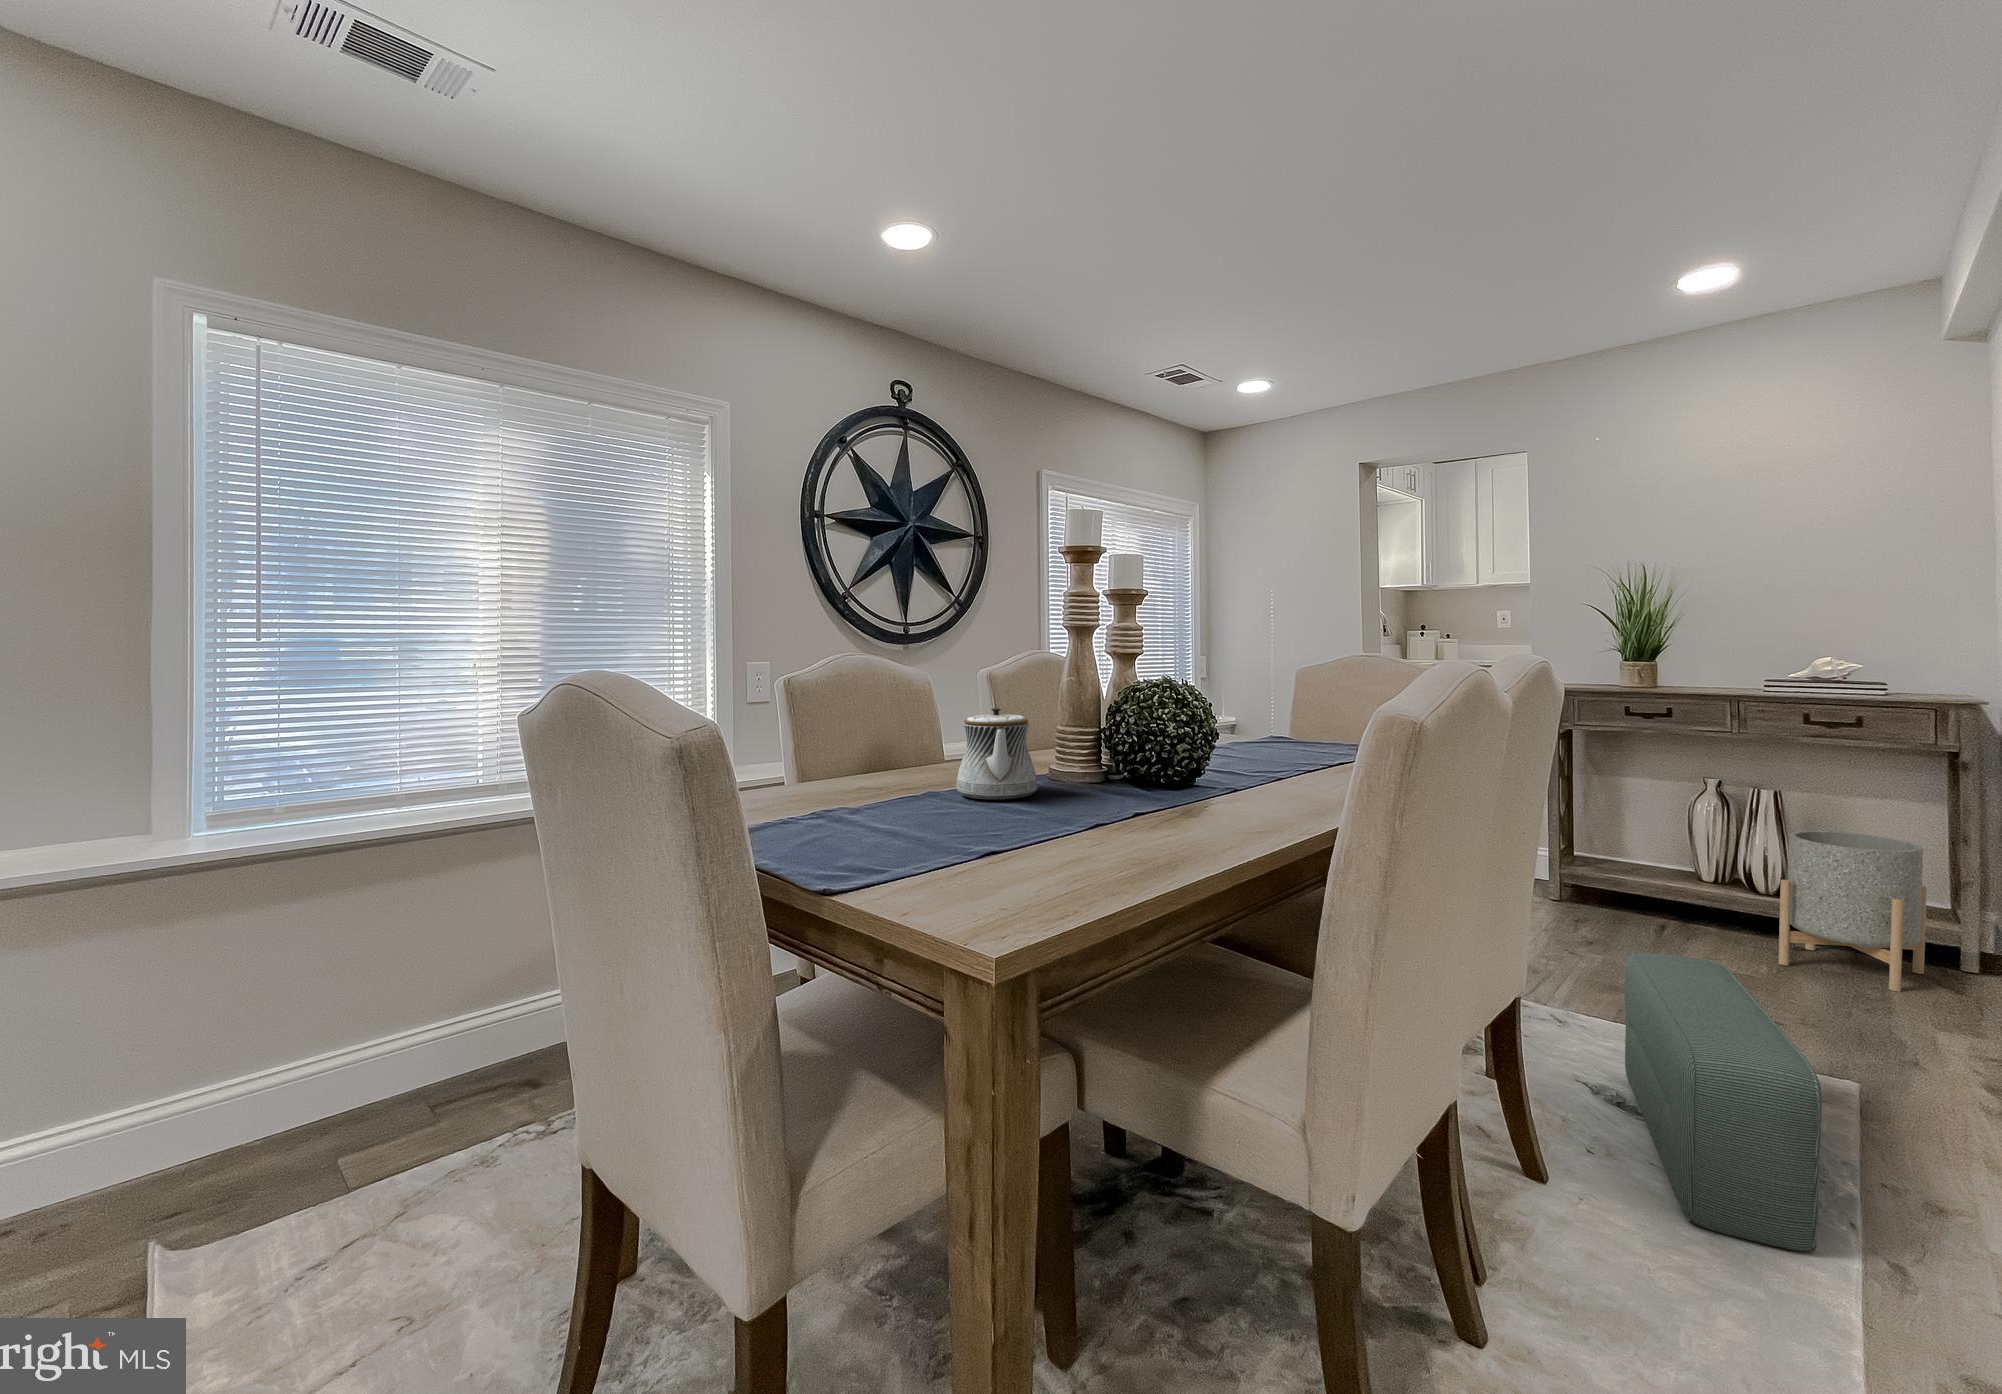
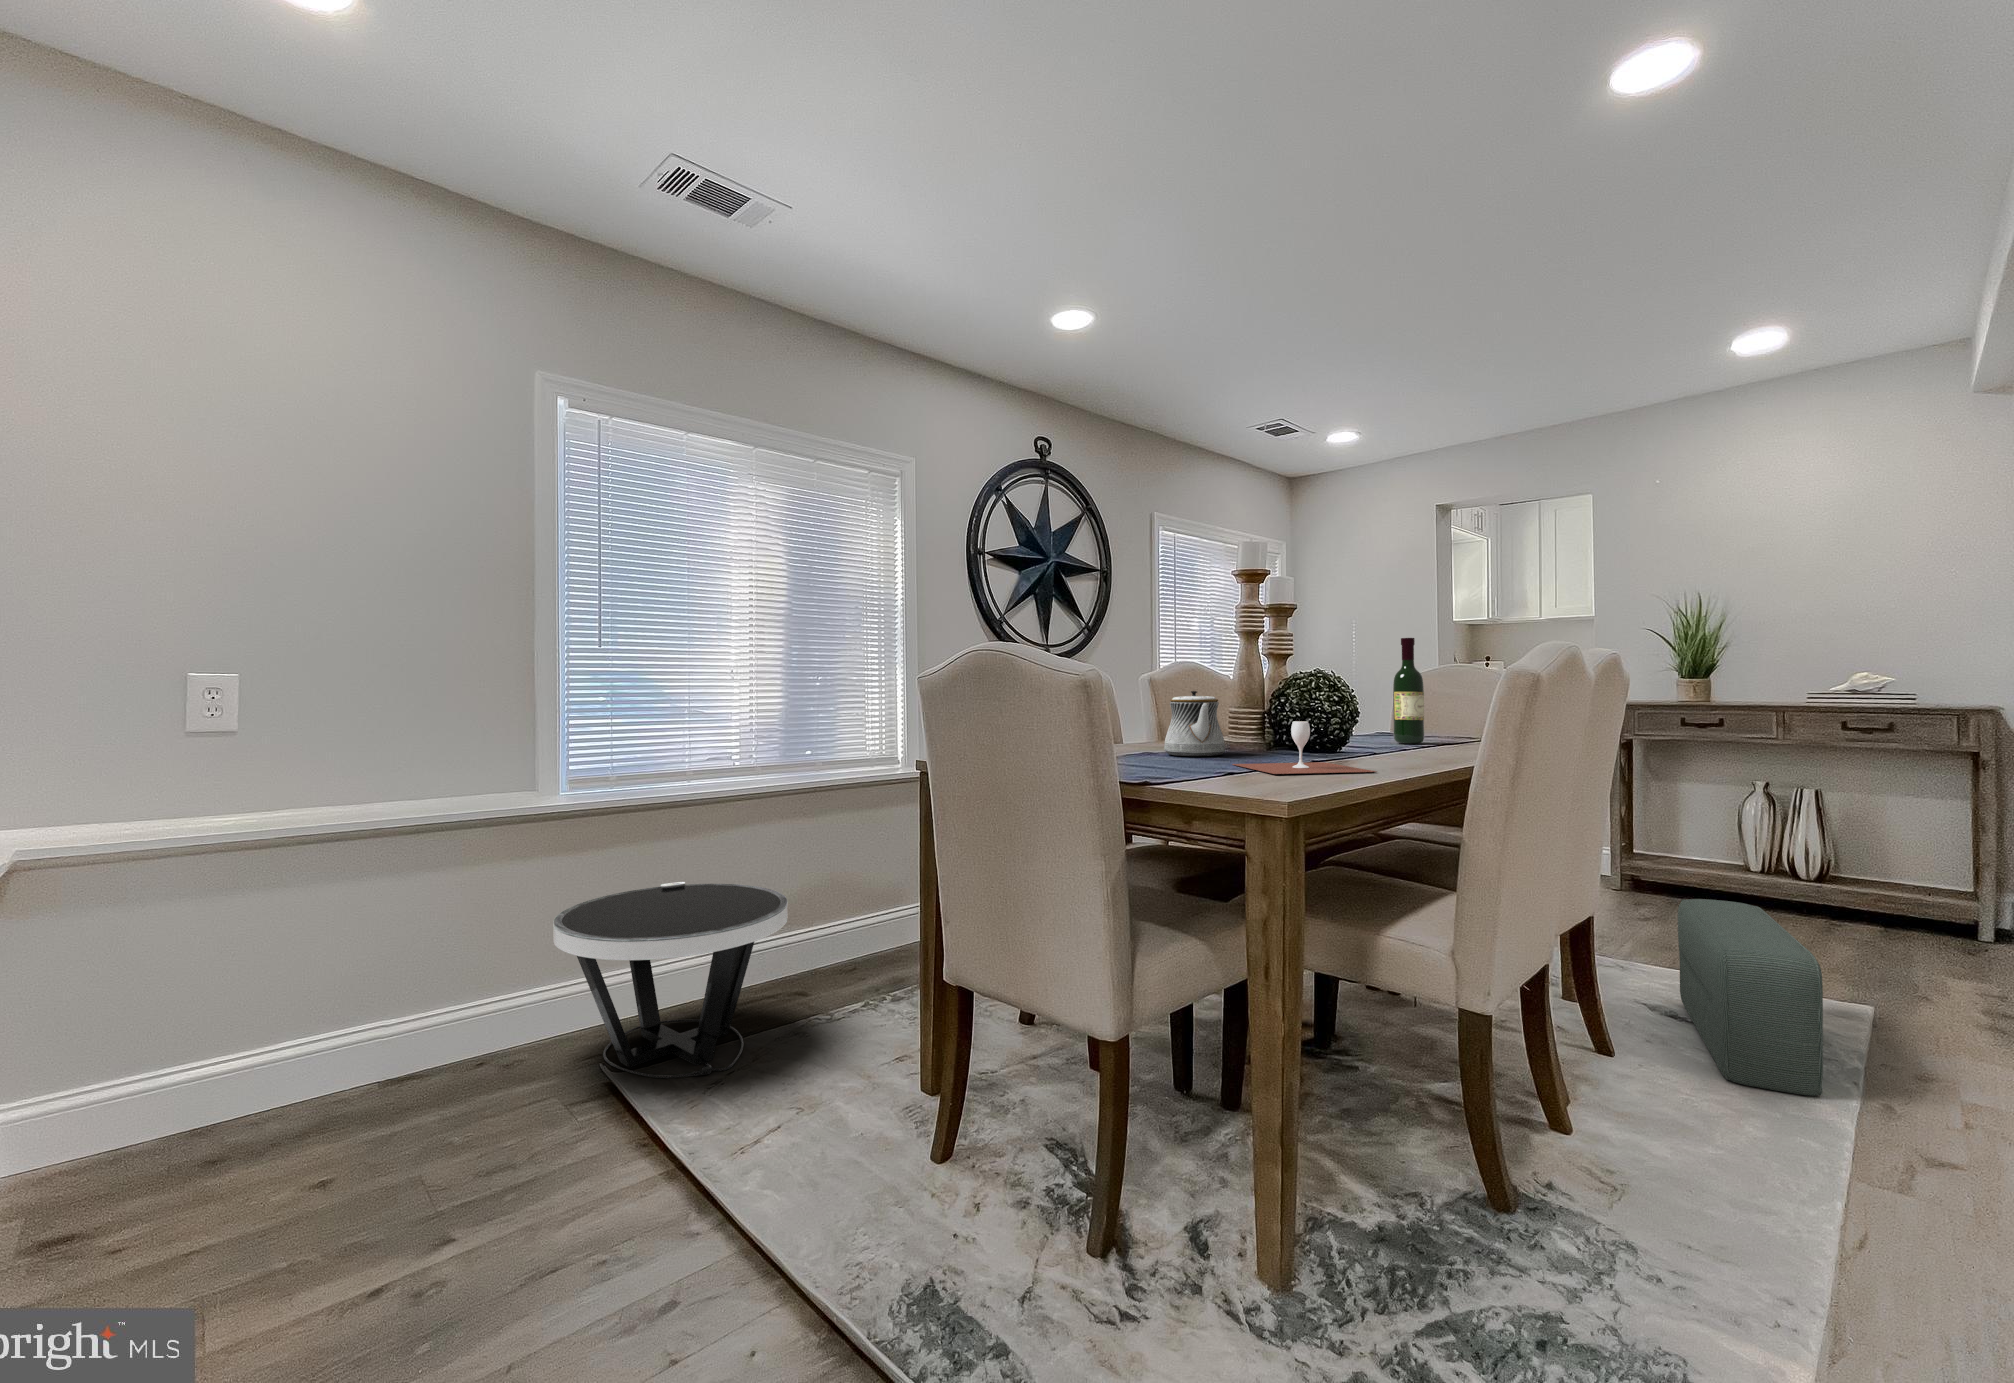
wine bottle: none [1276,630,1314,768] -> present [1393,638,1424,744]
wine glass: none [1021,767,1211,857] -> present [1233,721,1377,774]
planter: present [1779,831,1927,992] -> none [1819,821,1948,954]
side table: none [108,946,486,1242] -> present [553,882,788,1078]

